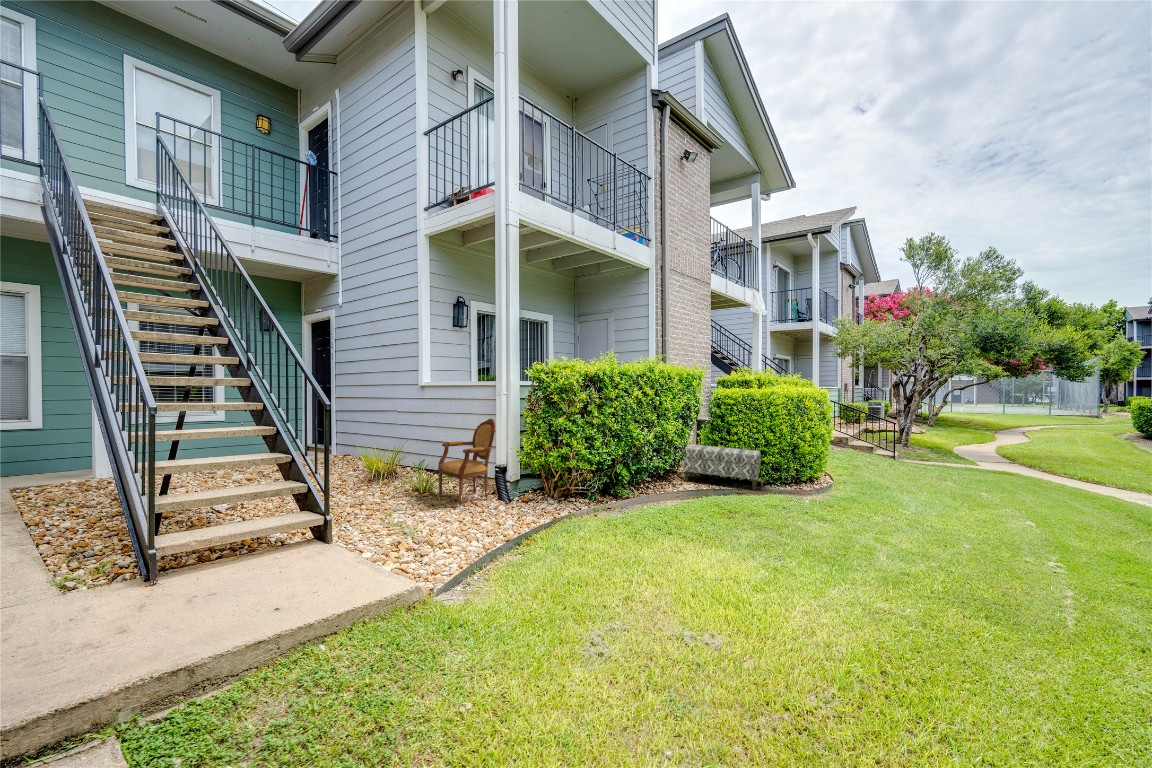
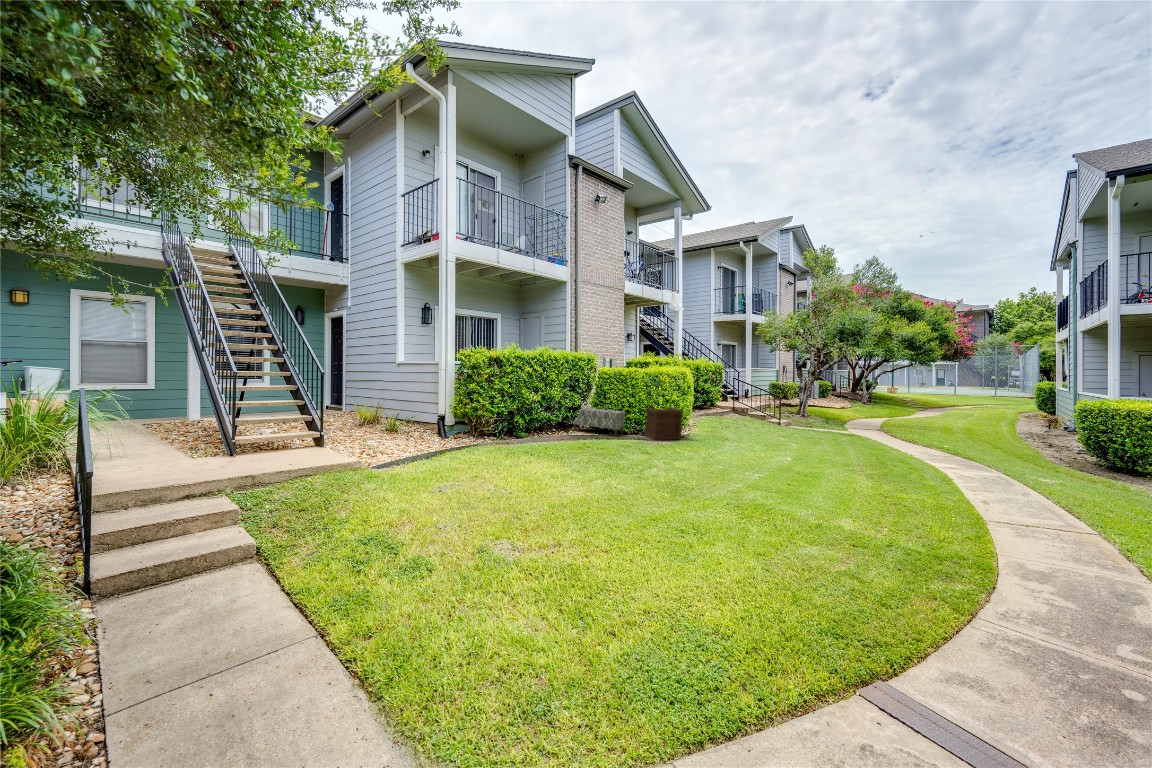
armchair: present [438,419,495,506] -> none [401,385,436,437]
wooden crate: none [782,443,851,495] -> present [642,408,682,440]

